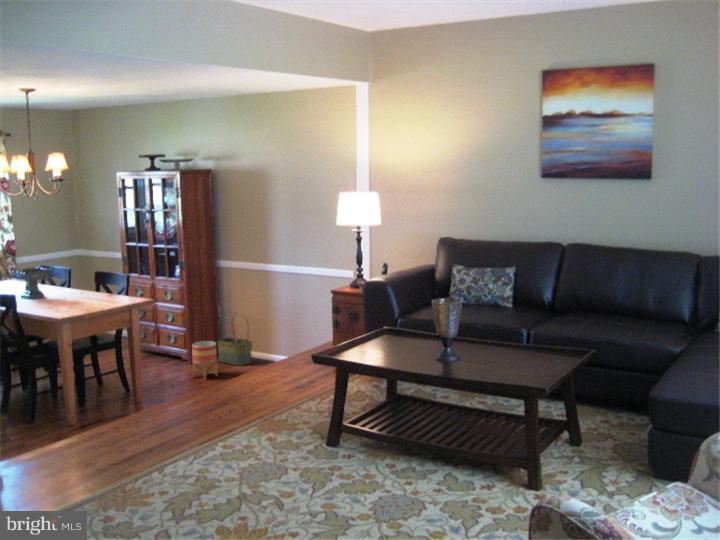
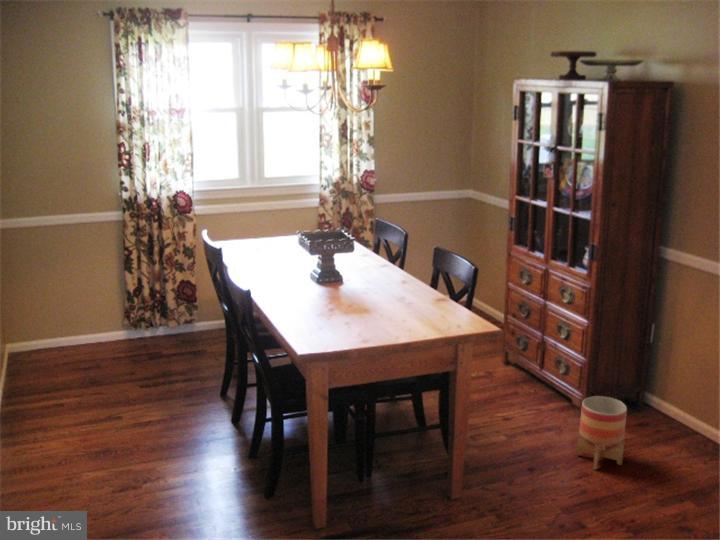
basket: present [217,318,252,366] -> none [633,353,700,451]

